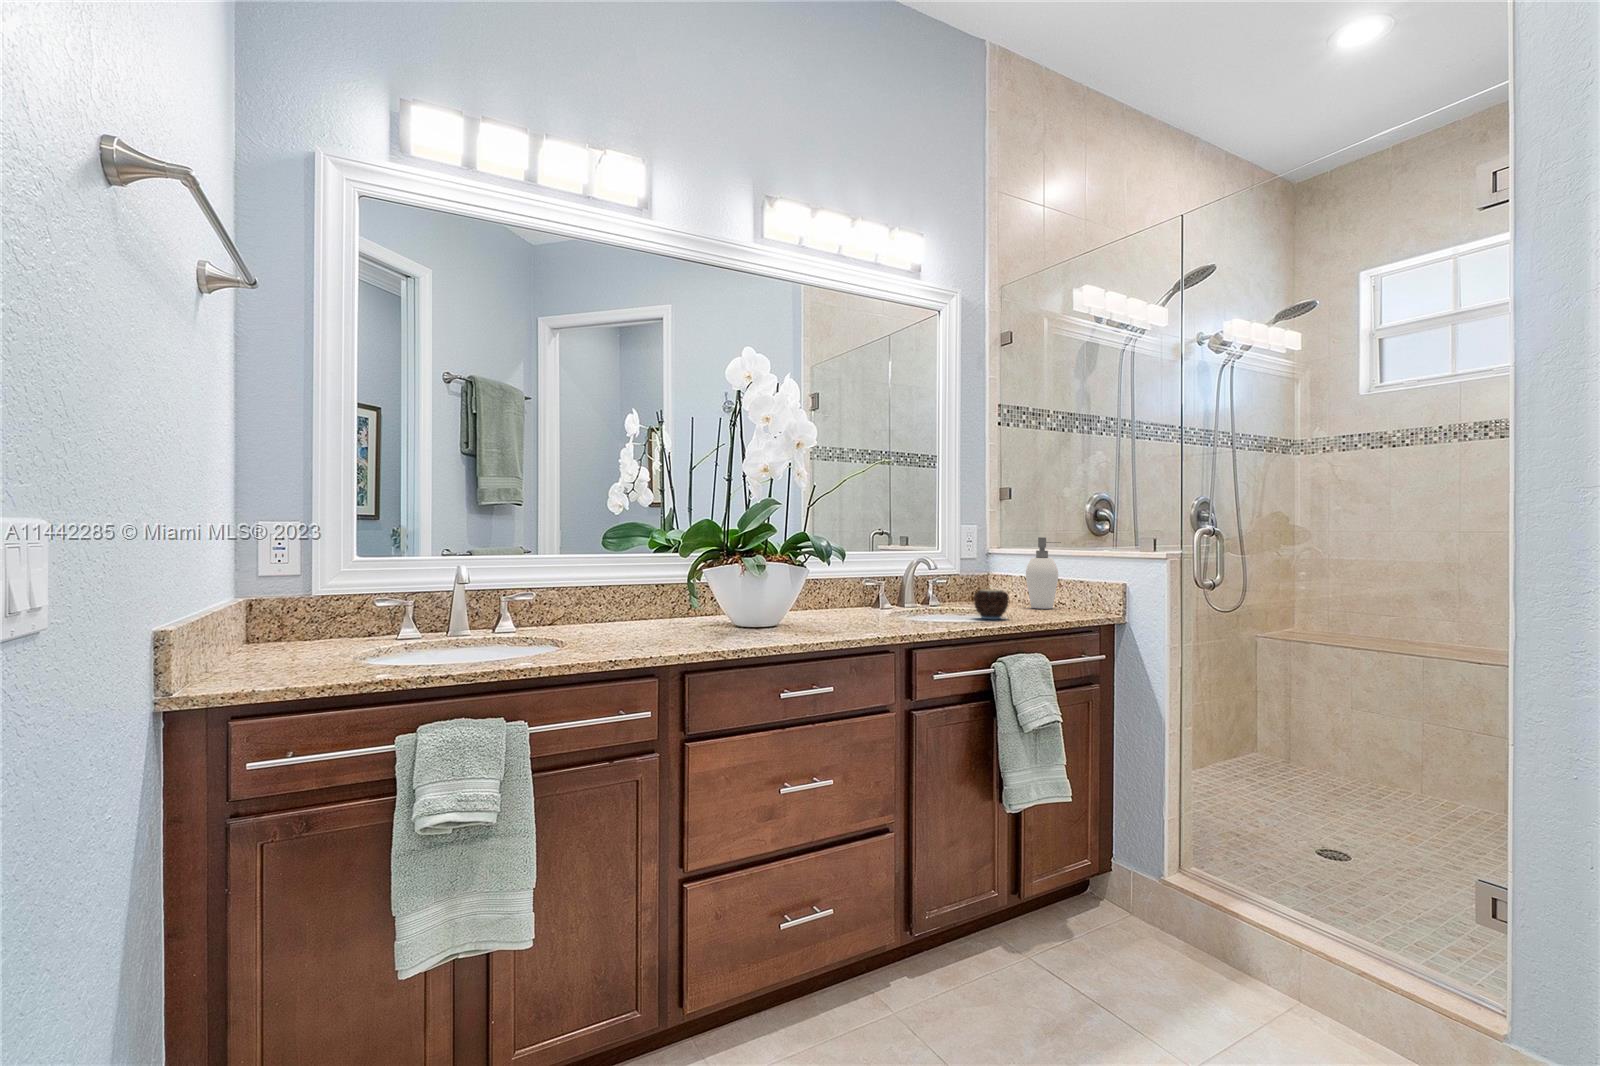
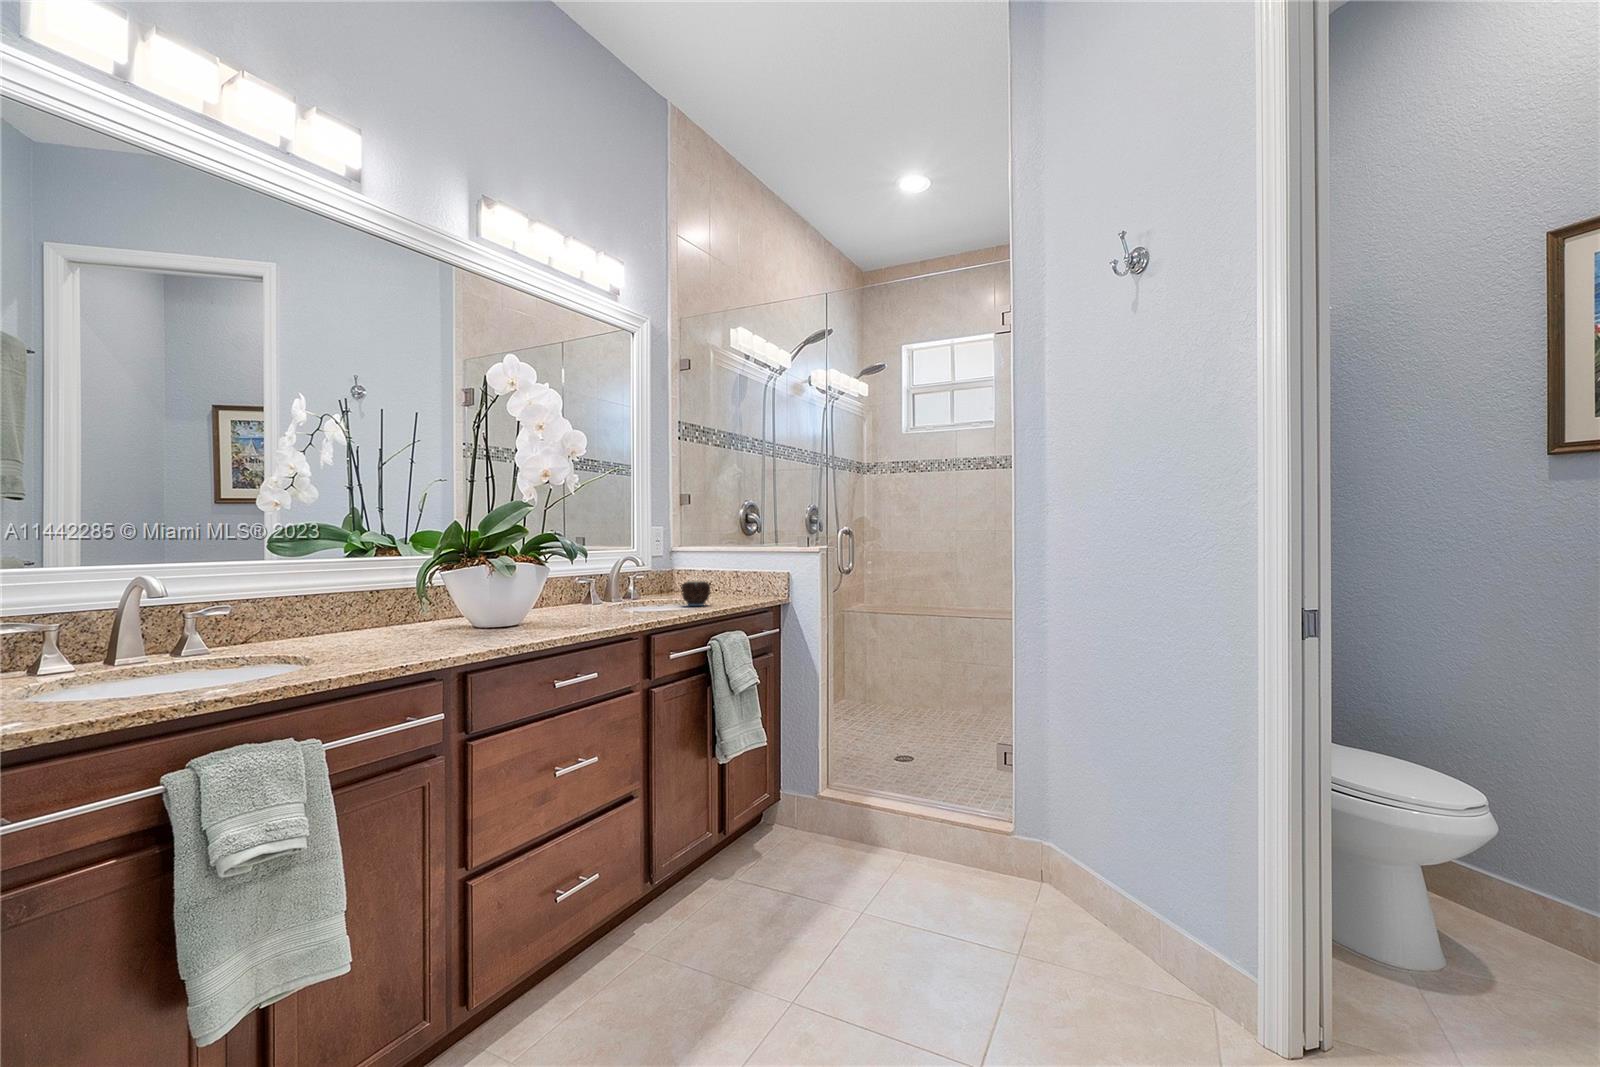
soap dispenser: present [1026,537,1061,609] -> none [707,536,737,596]

